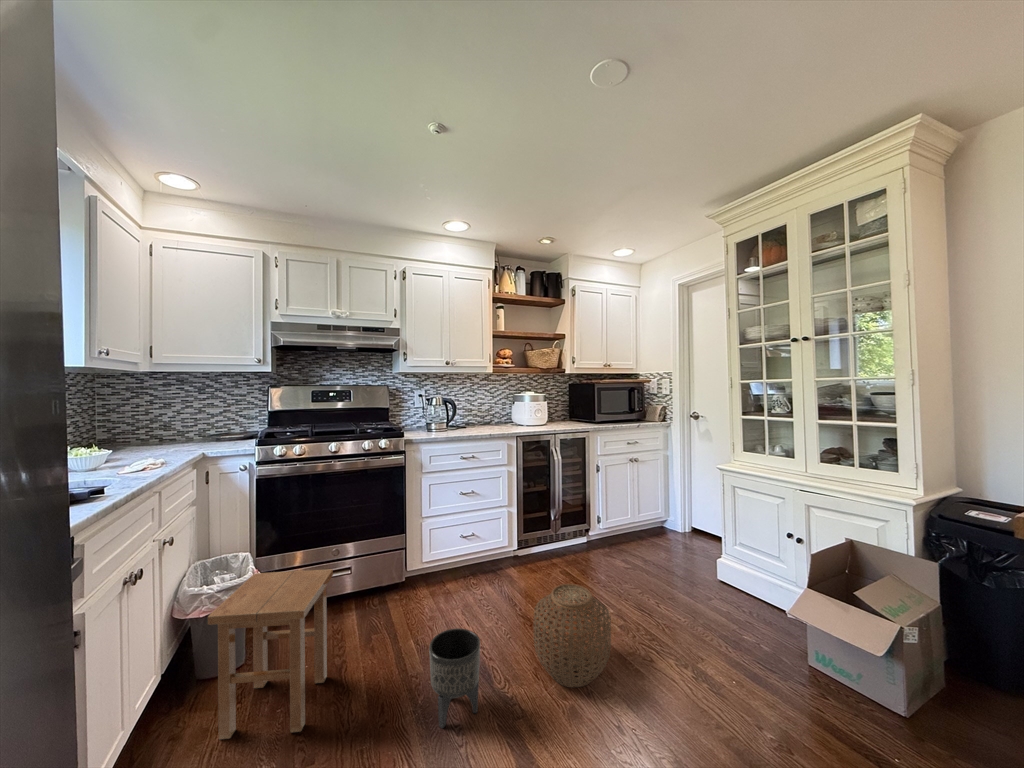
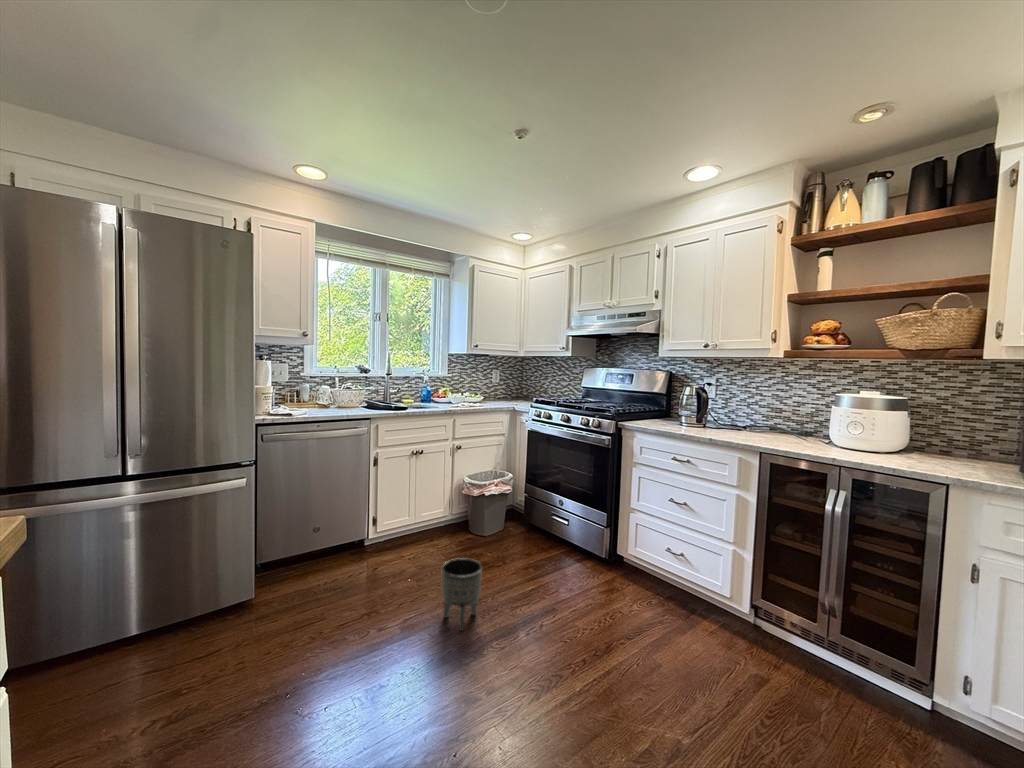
stool: present [208,569,333,739] -> none [429,478,488,567]
woven basket: present [534,584,611,687] -> none [484,591,573,708]

